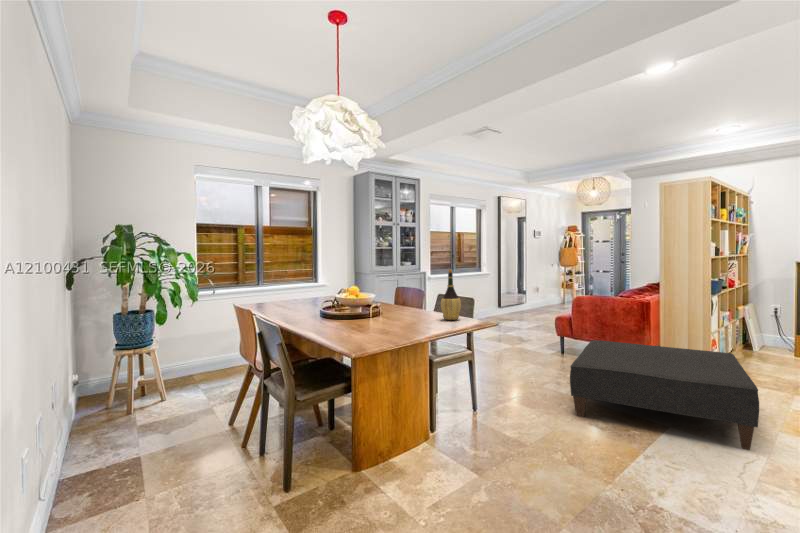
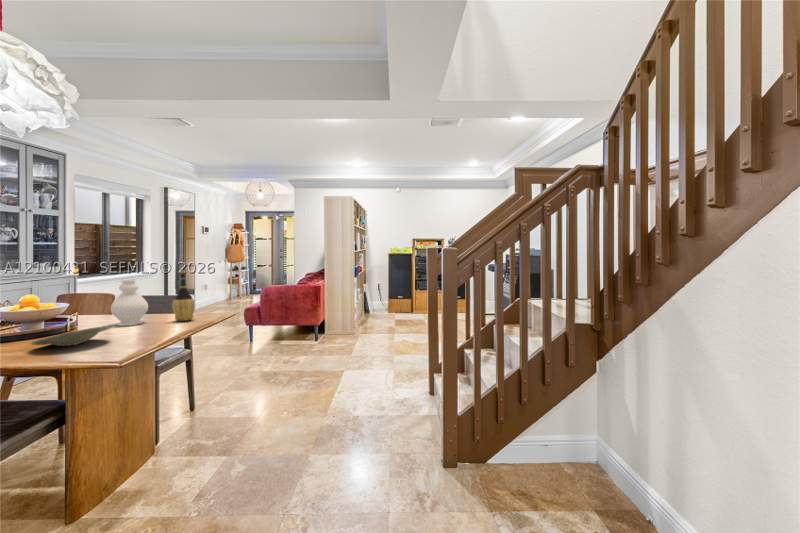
decorative vase: none [397,277,425,318] -> present [111,280,148,326]
plate: none [325,316,378,330] -> present [31,326,112,346]
ottoman: present [570,340,759,450] -> none [279,321,393,389]

